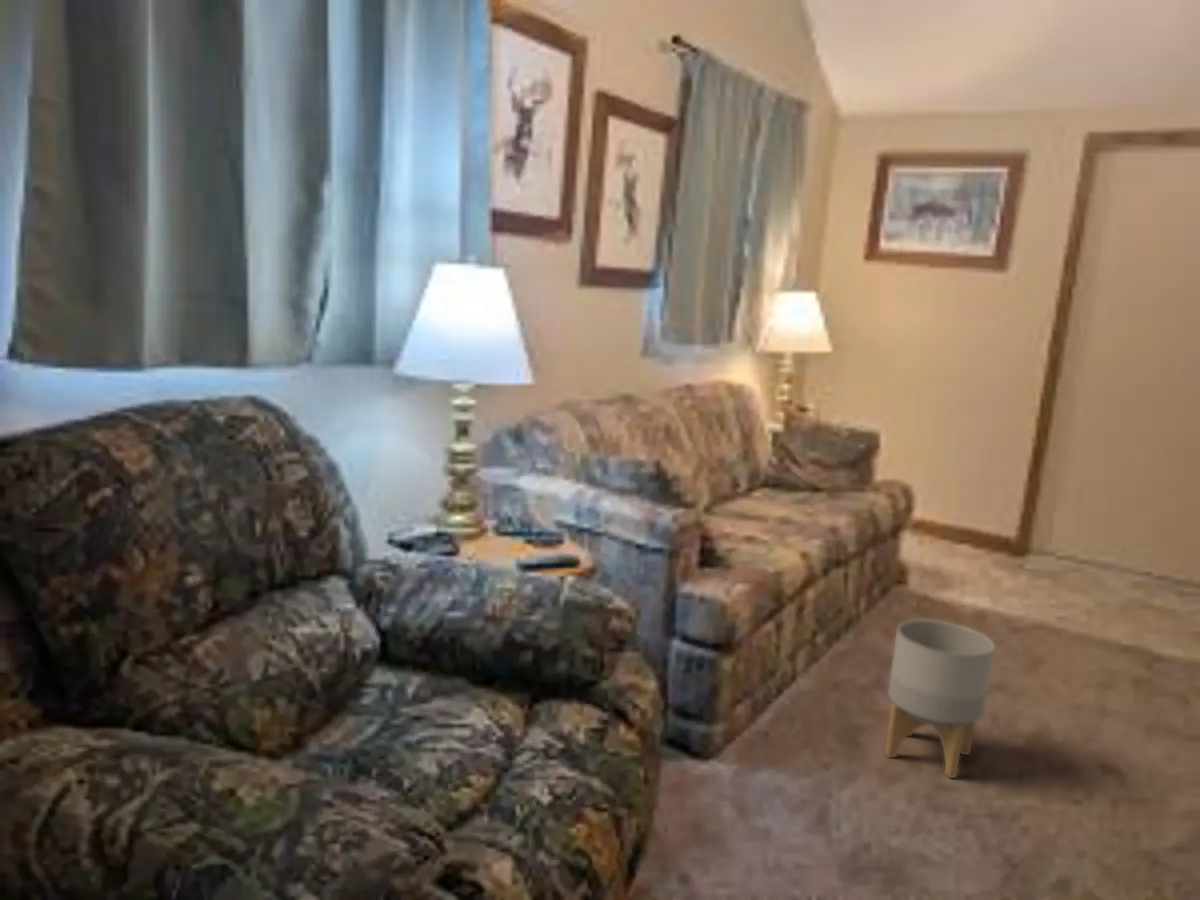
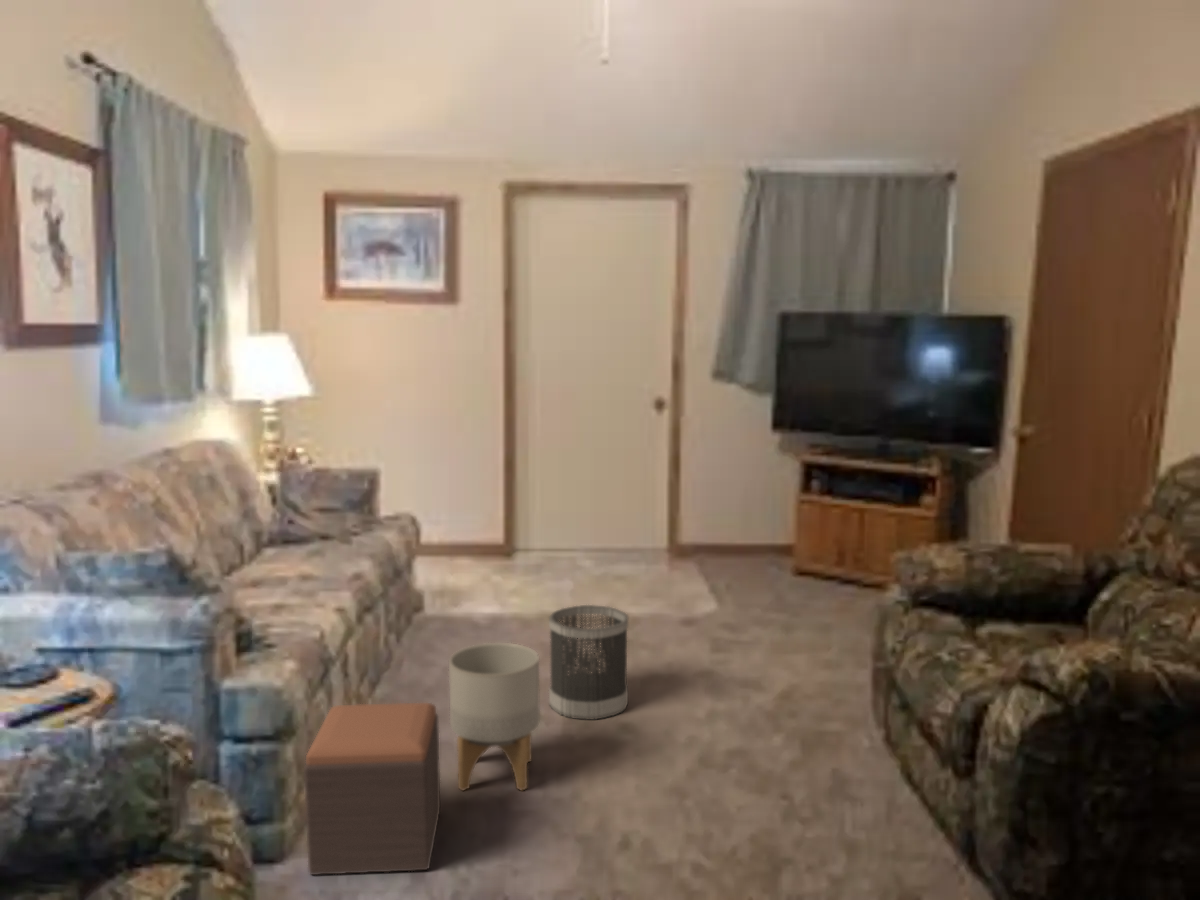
wastebasket: none [1009,611,1123,741] -> present [549,605,628,720]
footstool: none [725,637,873,813] -> present [304,703,440,875]

